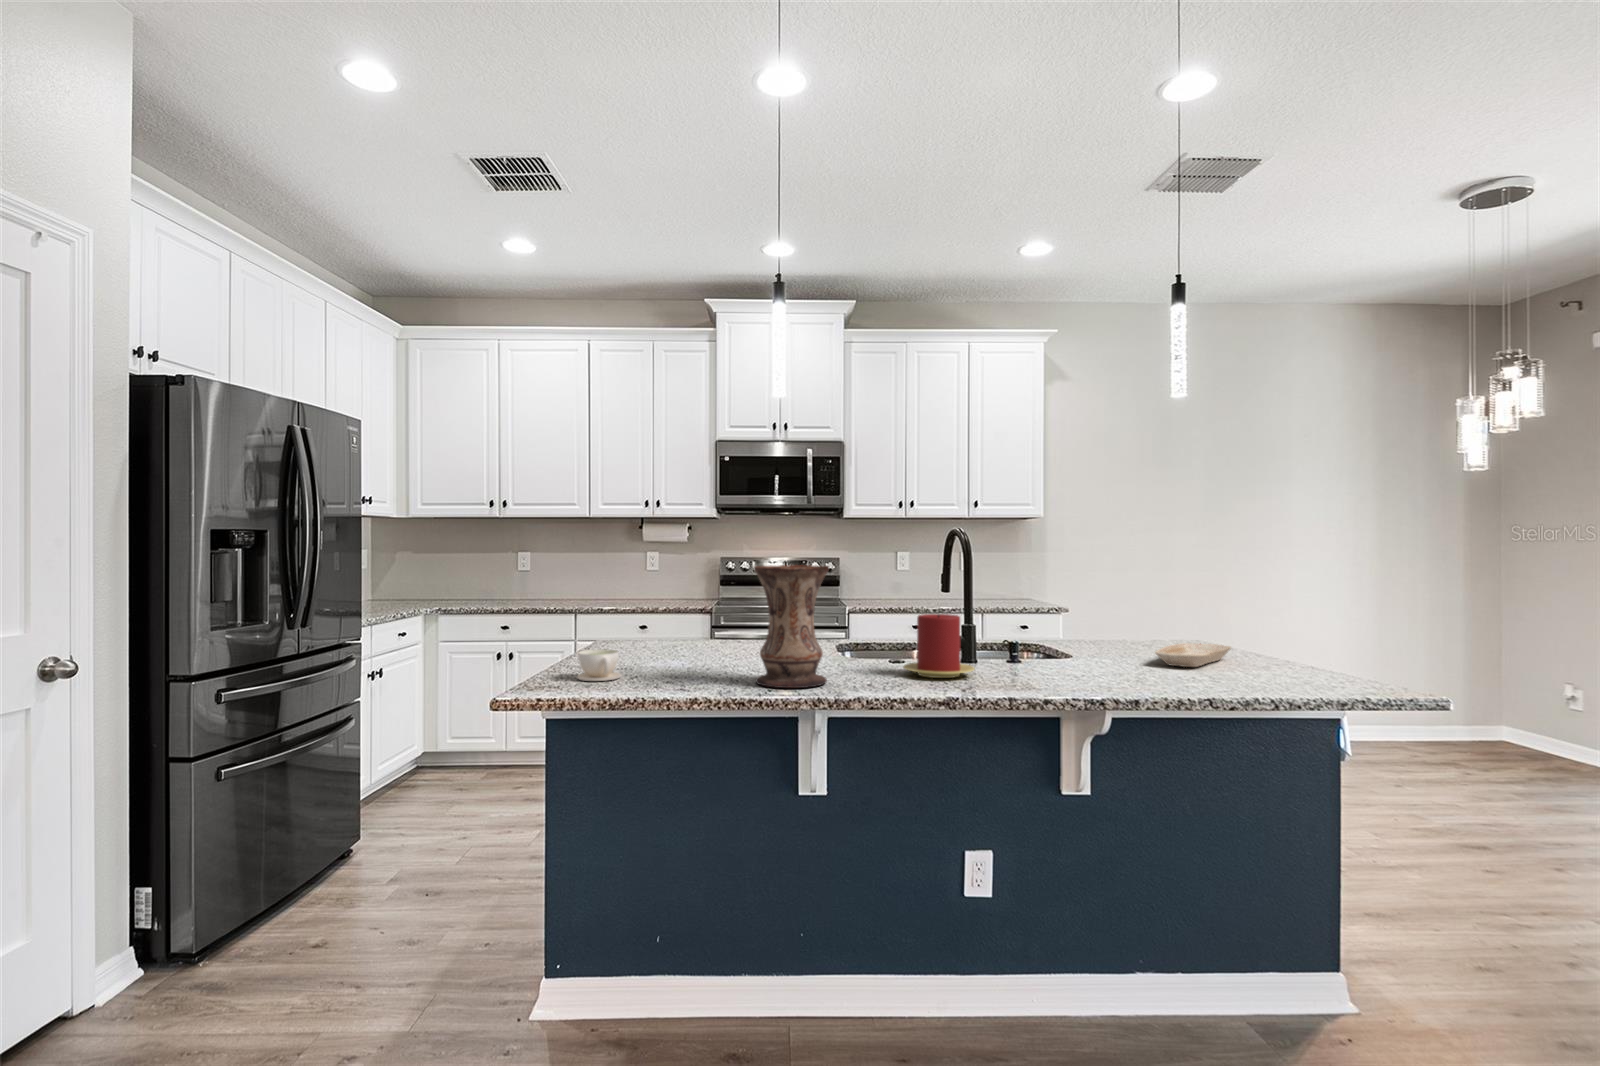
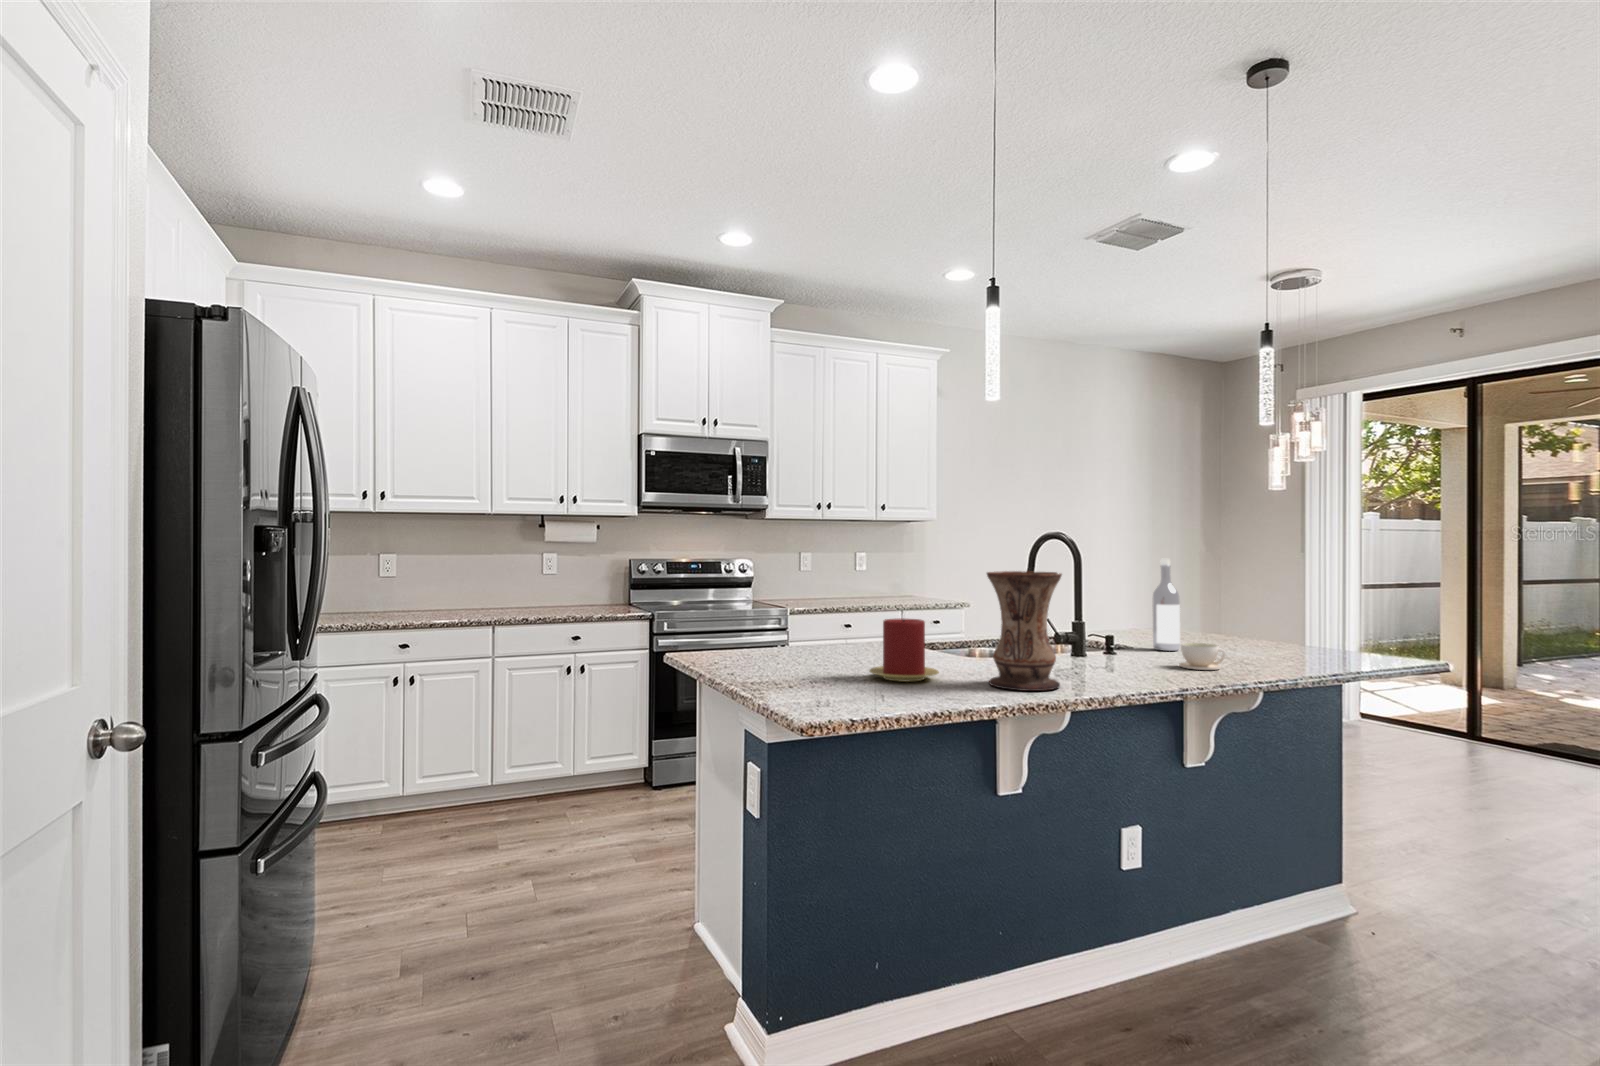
wine bottle: none [1075,555,1105,661] -> present [1153,559,1180,651]
candle: present [904,614,974,678] -> present [870,618,939,681]
tray: present [1155,643,1231,667] -> none [1212,632,1270,652]
coffee cup: present [577,649,621,681] -> present [1180,643,1226,670]

